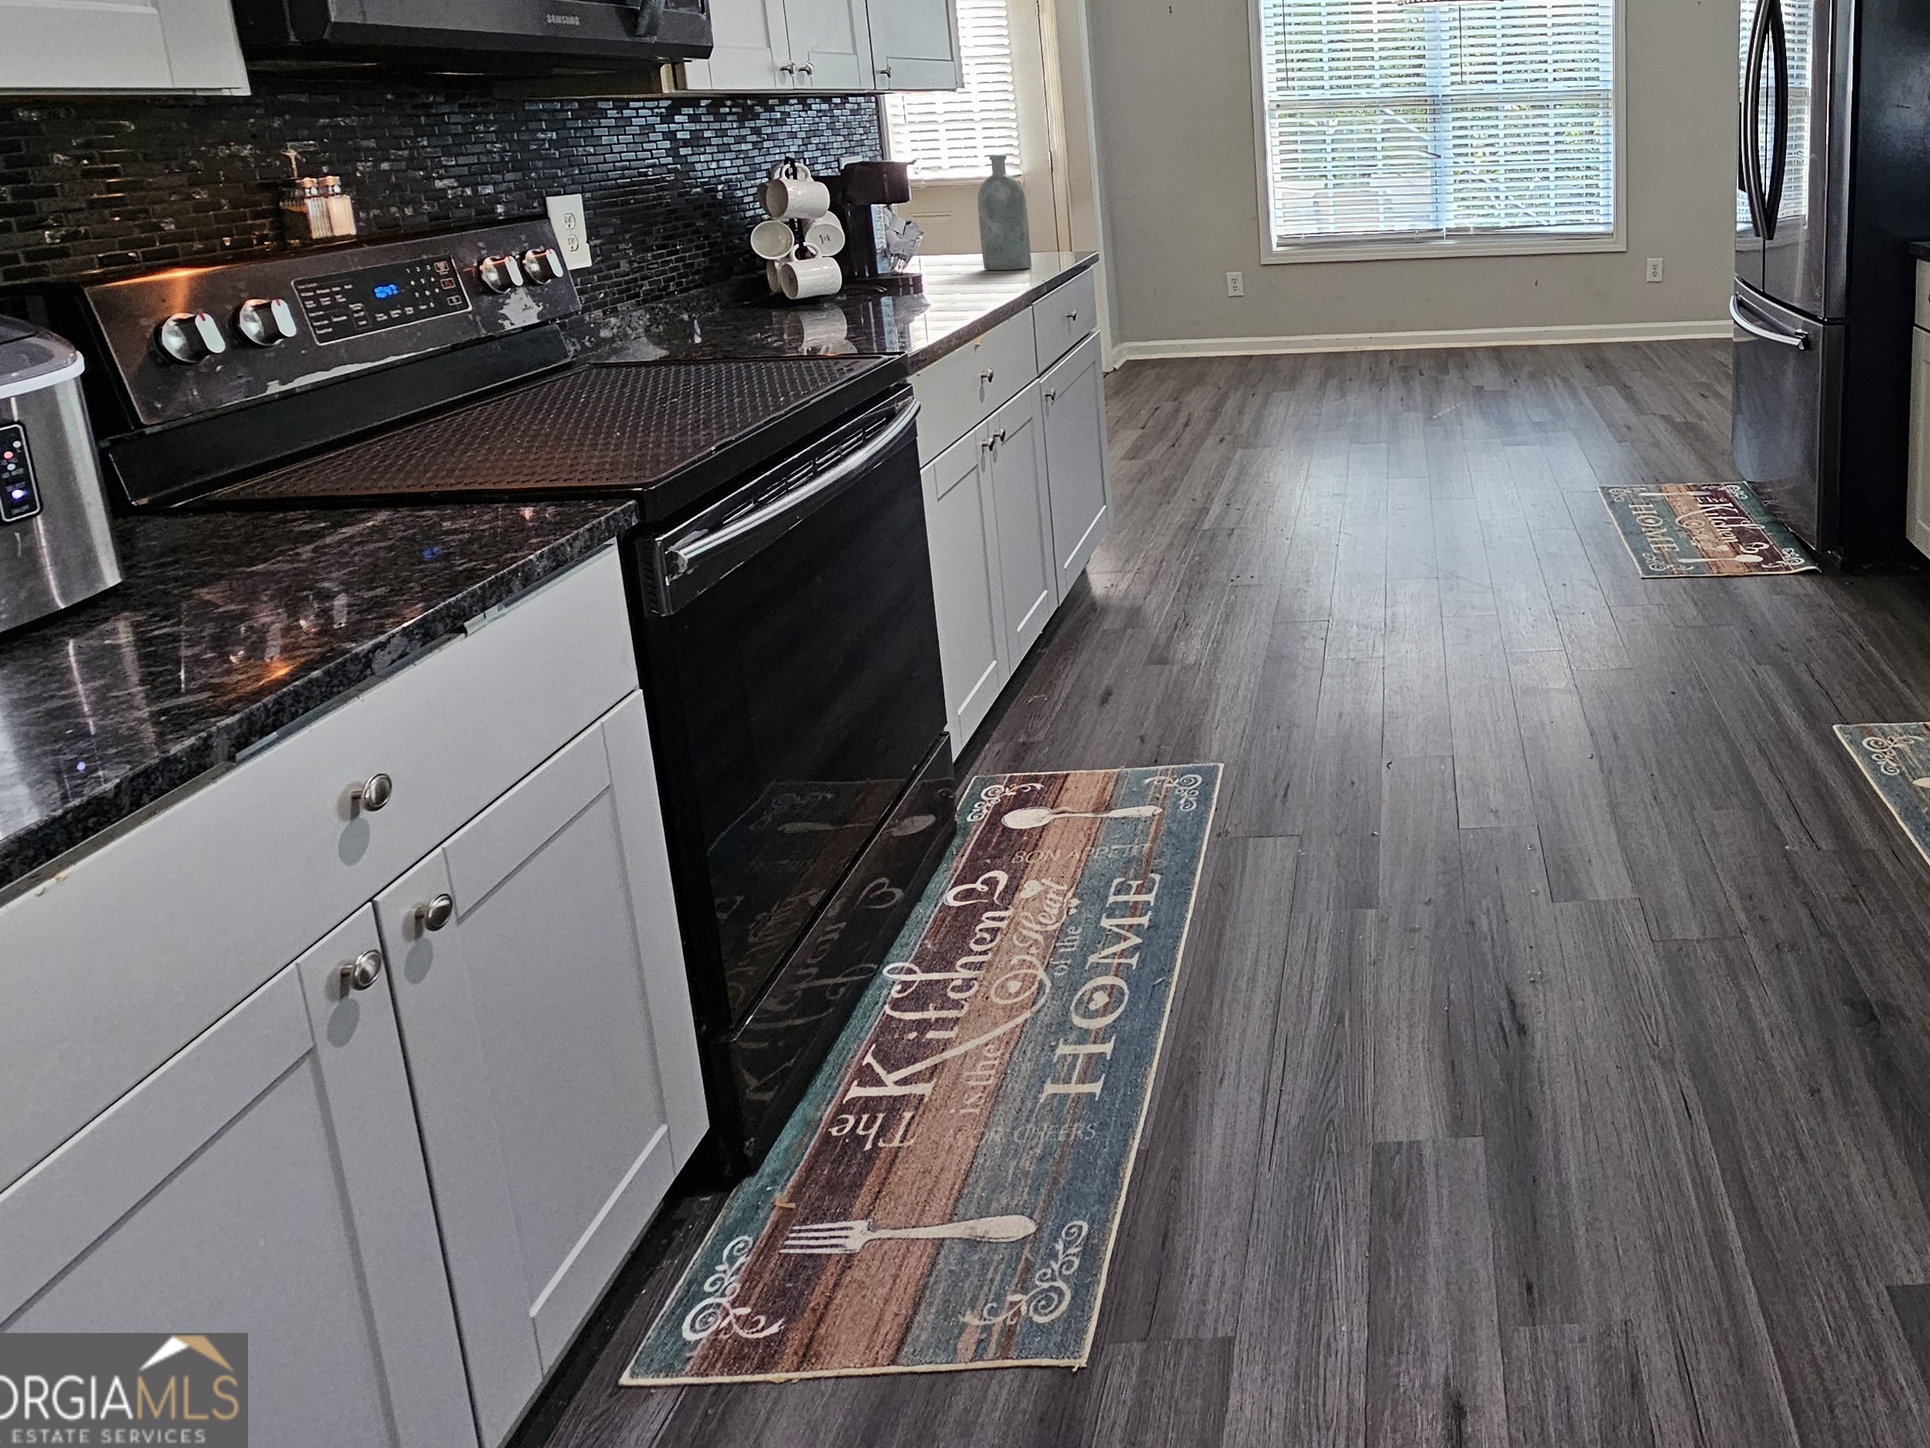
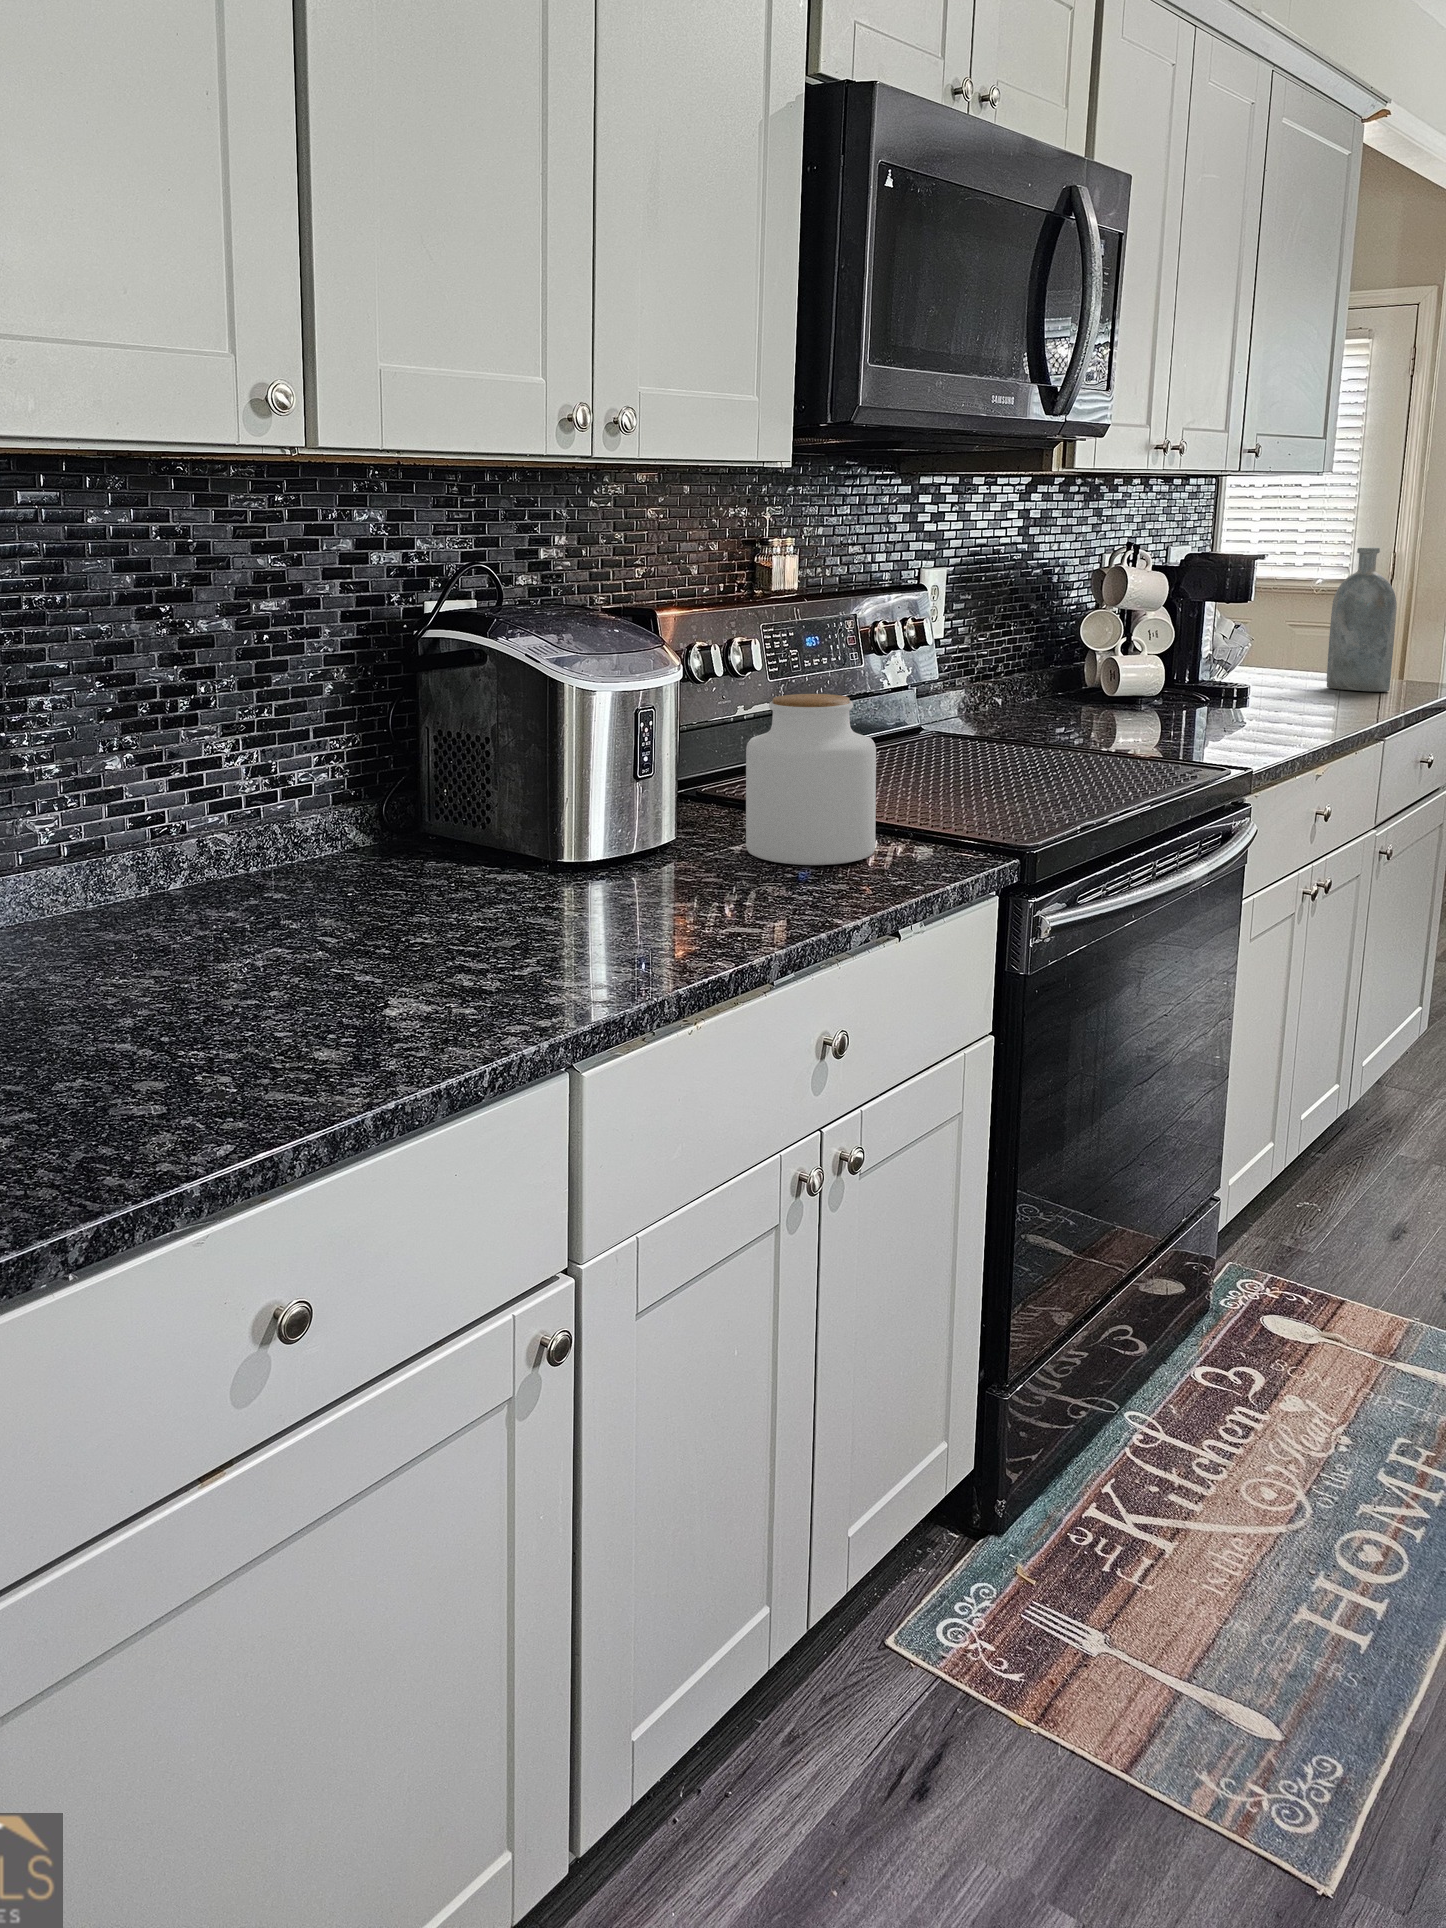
jar: none [194,374,438,601] -> present [746,694,876,865]

